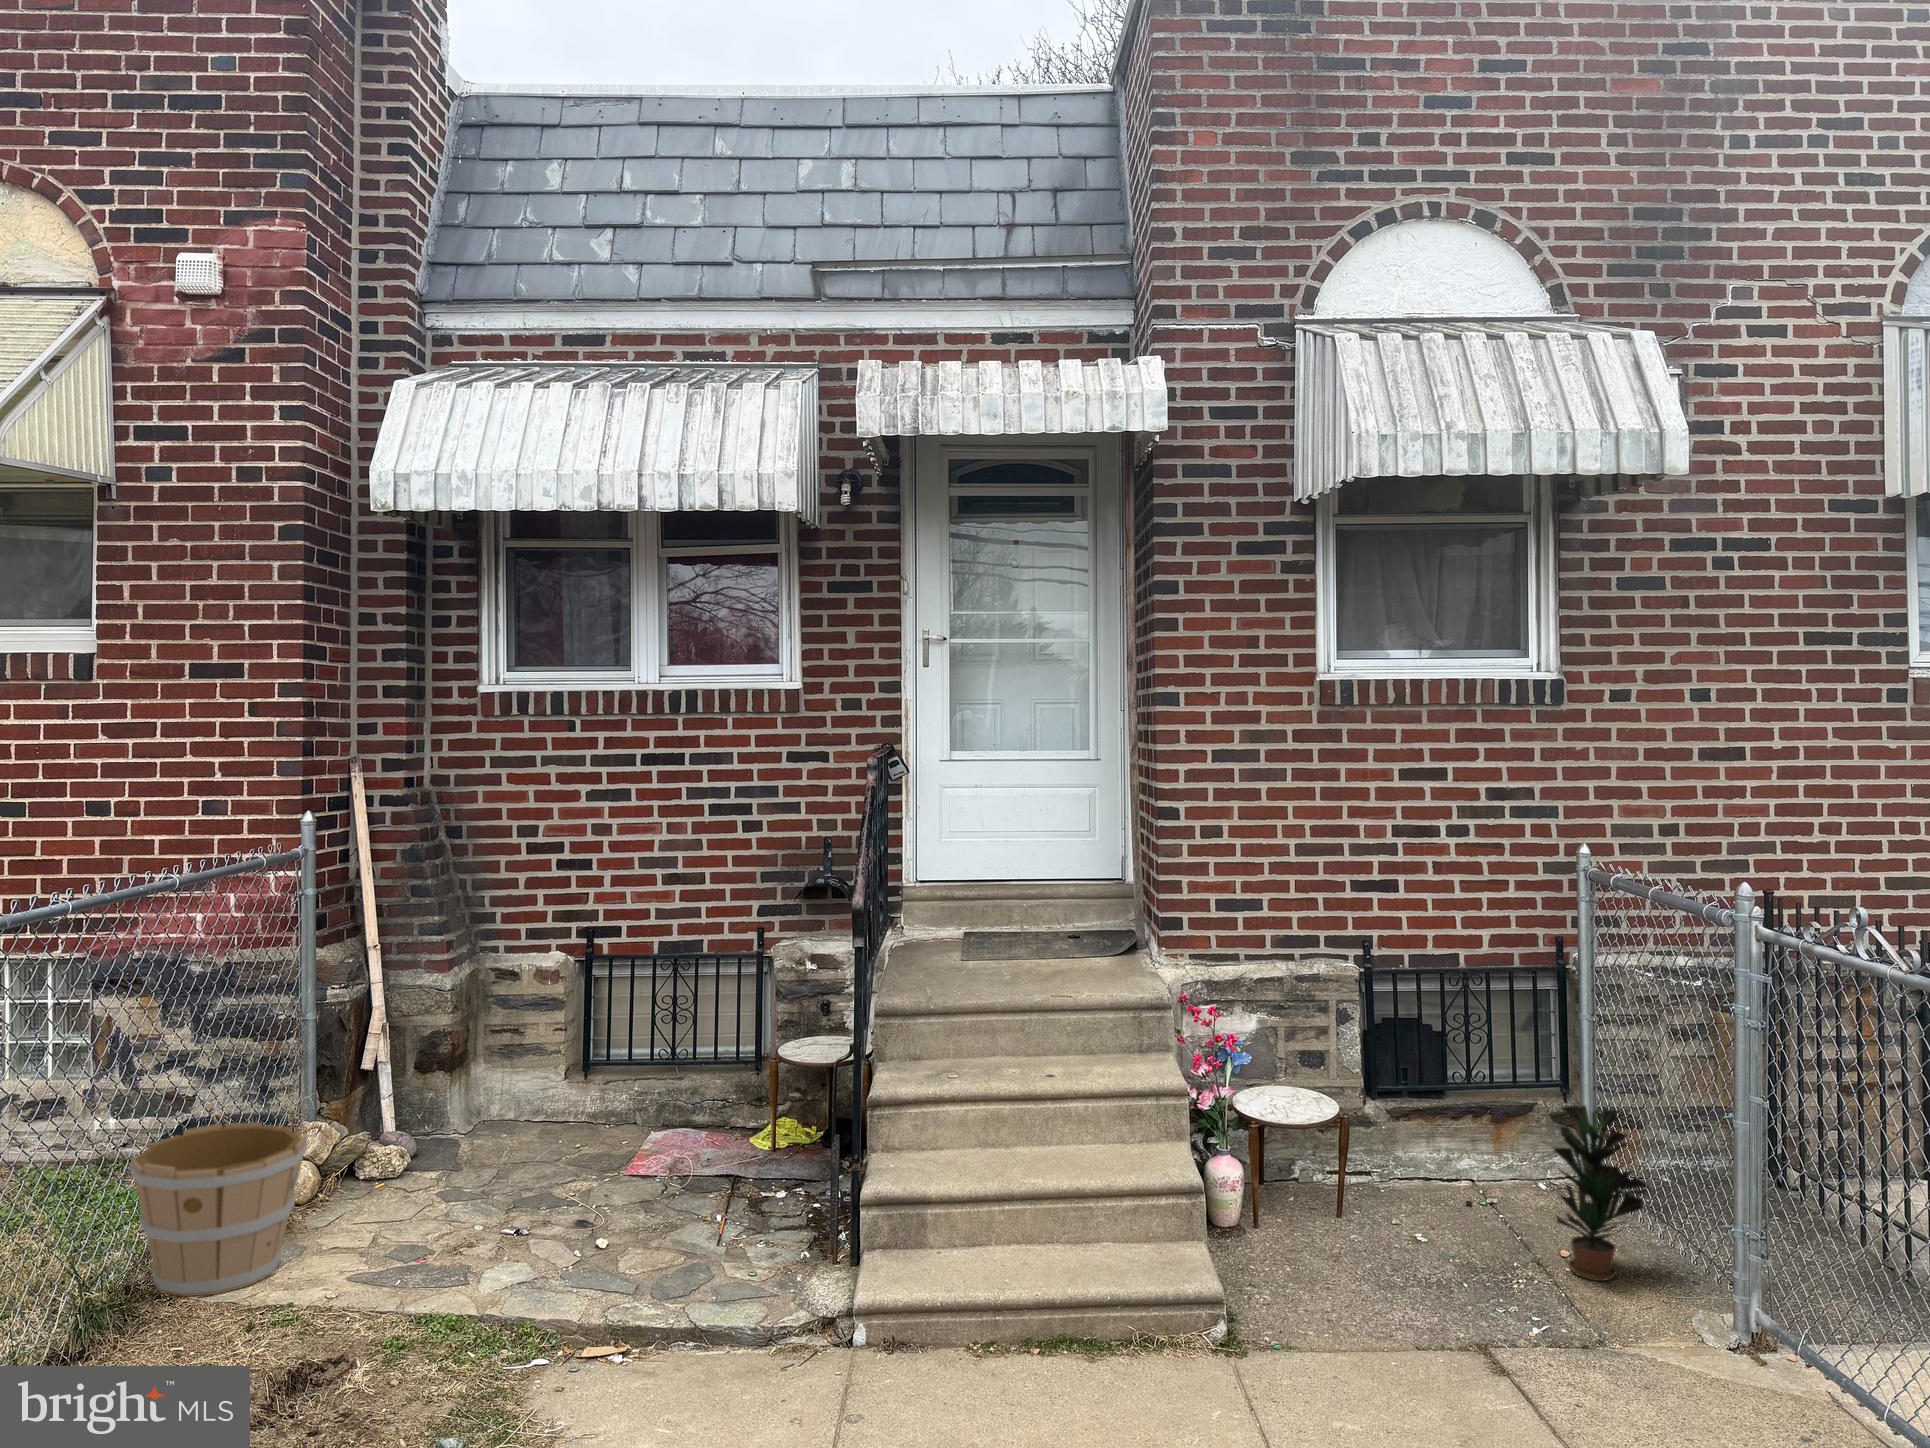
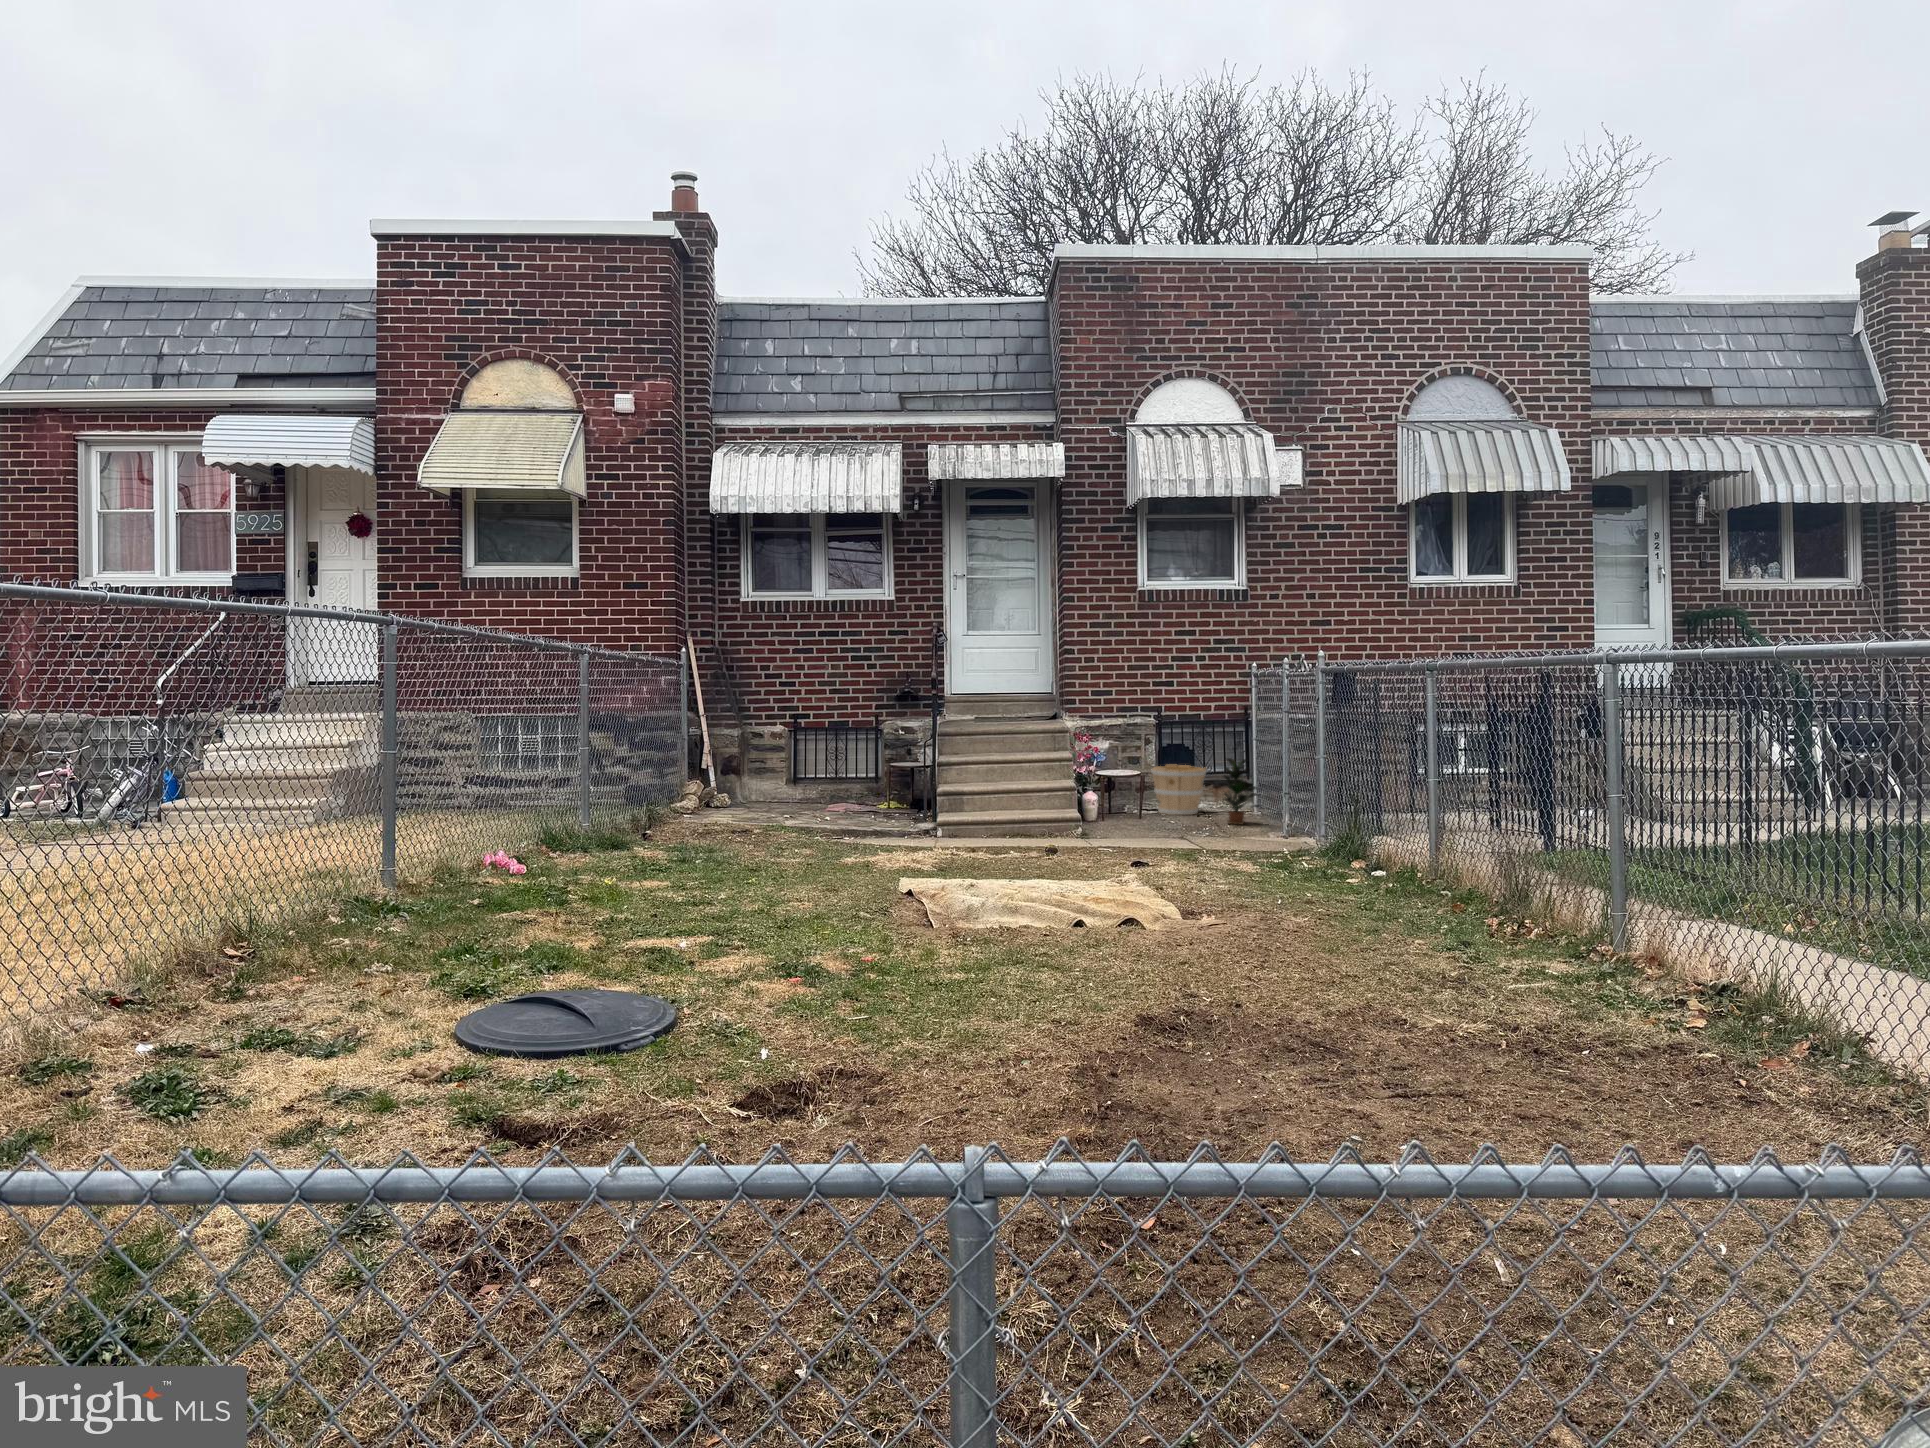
wooden bucket: present [129,1122,308,1297] -> present [1151,764,1206,815]

